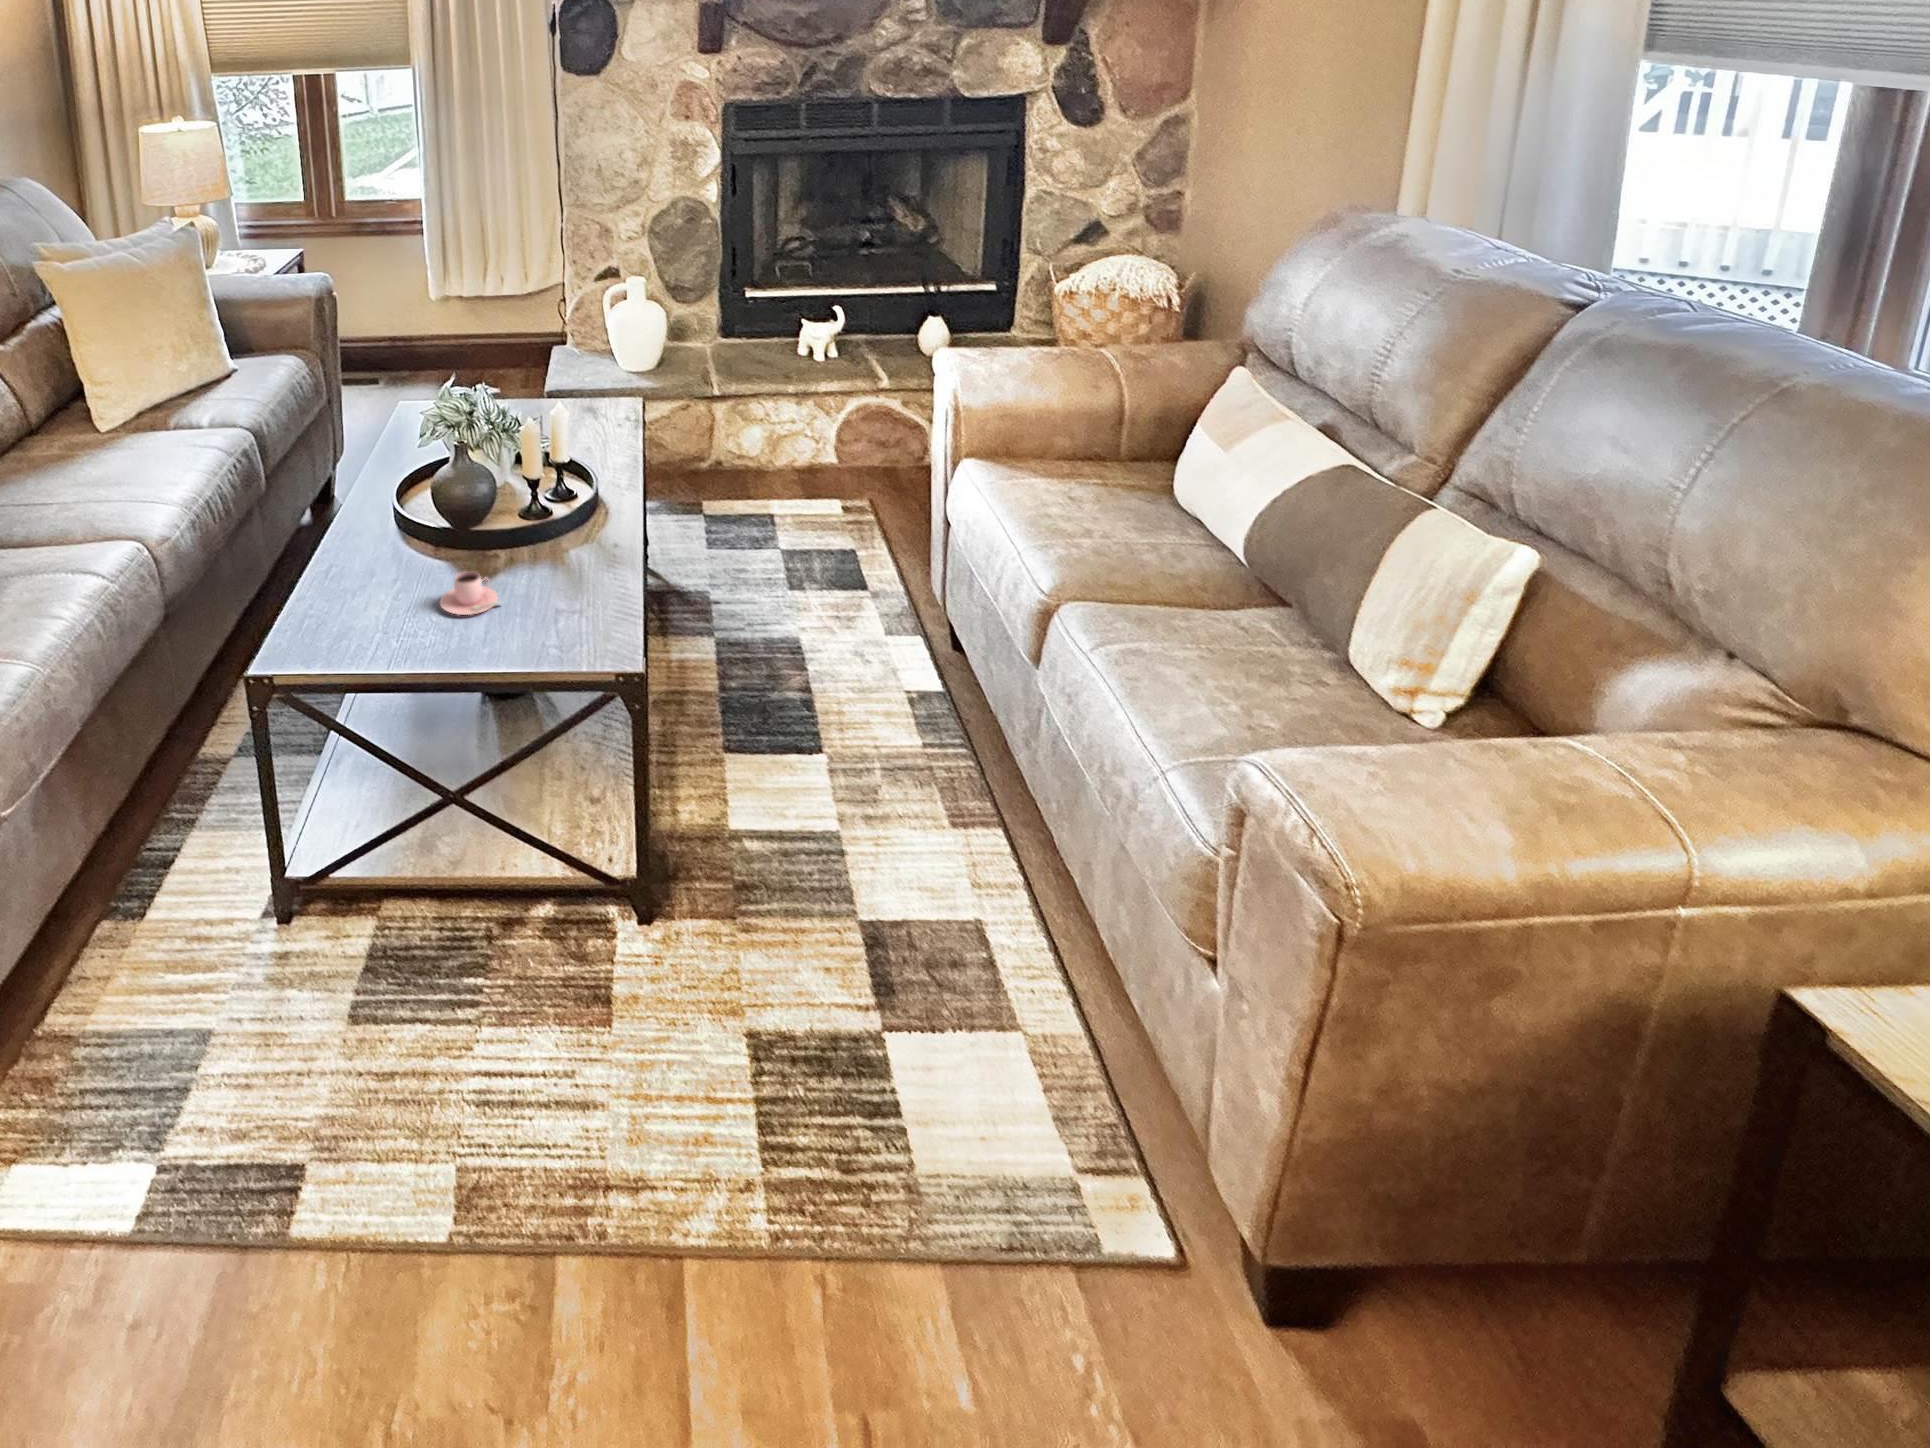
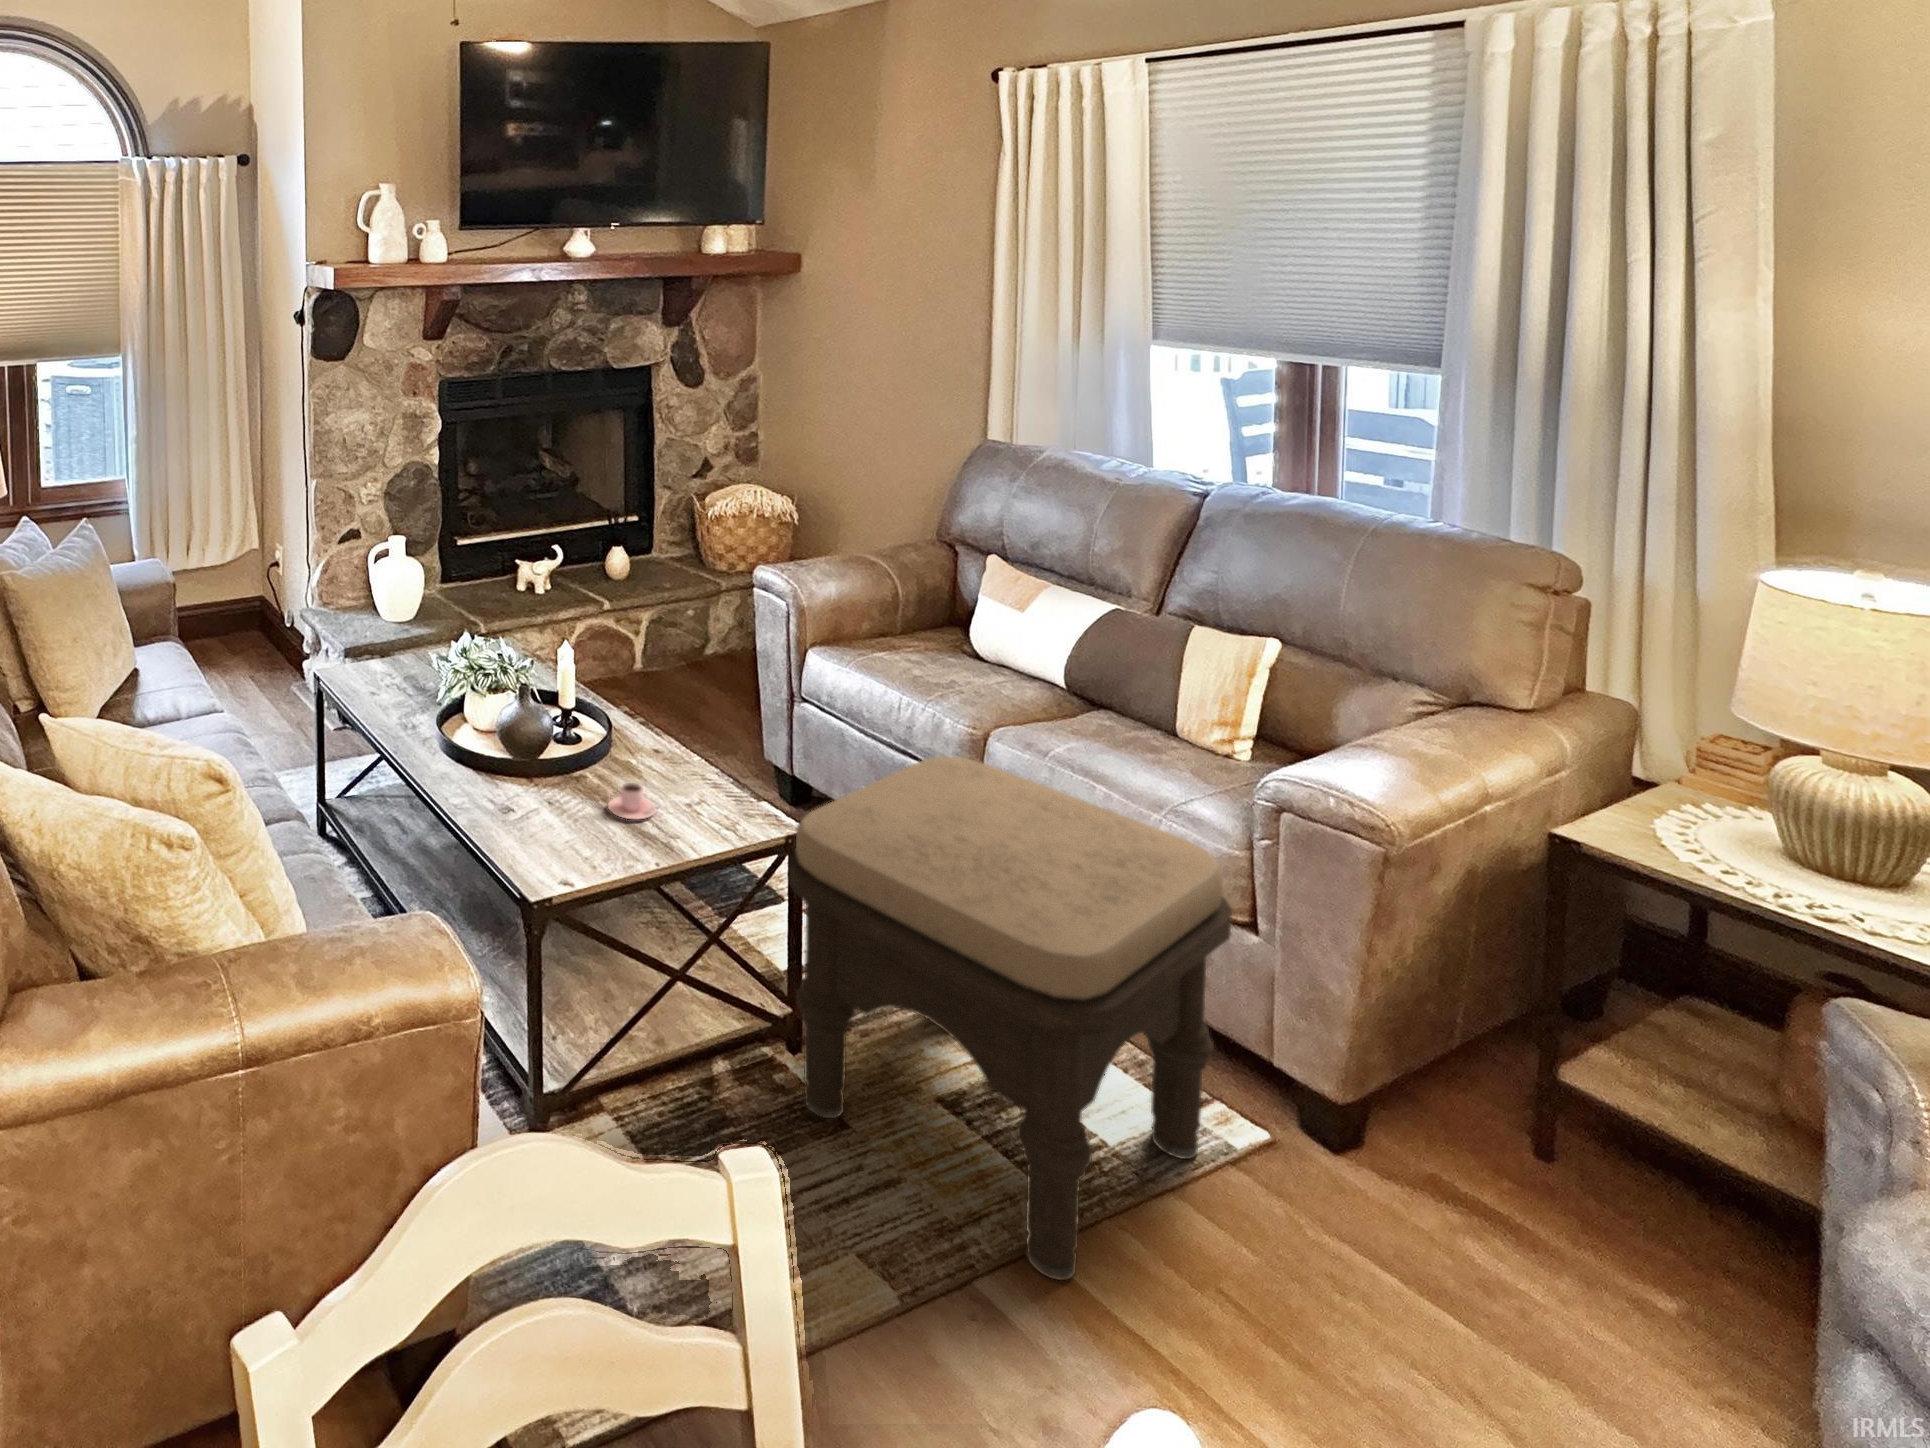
ottoman: none [545,618,1104,1309] -> present [789,756,1232,1280]

